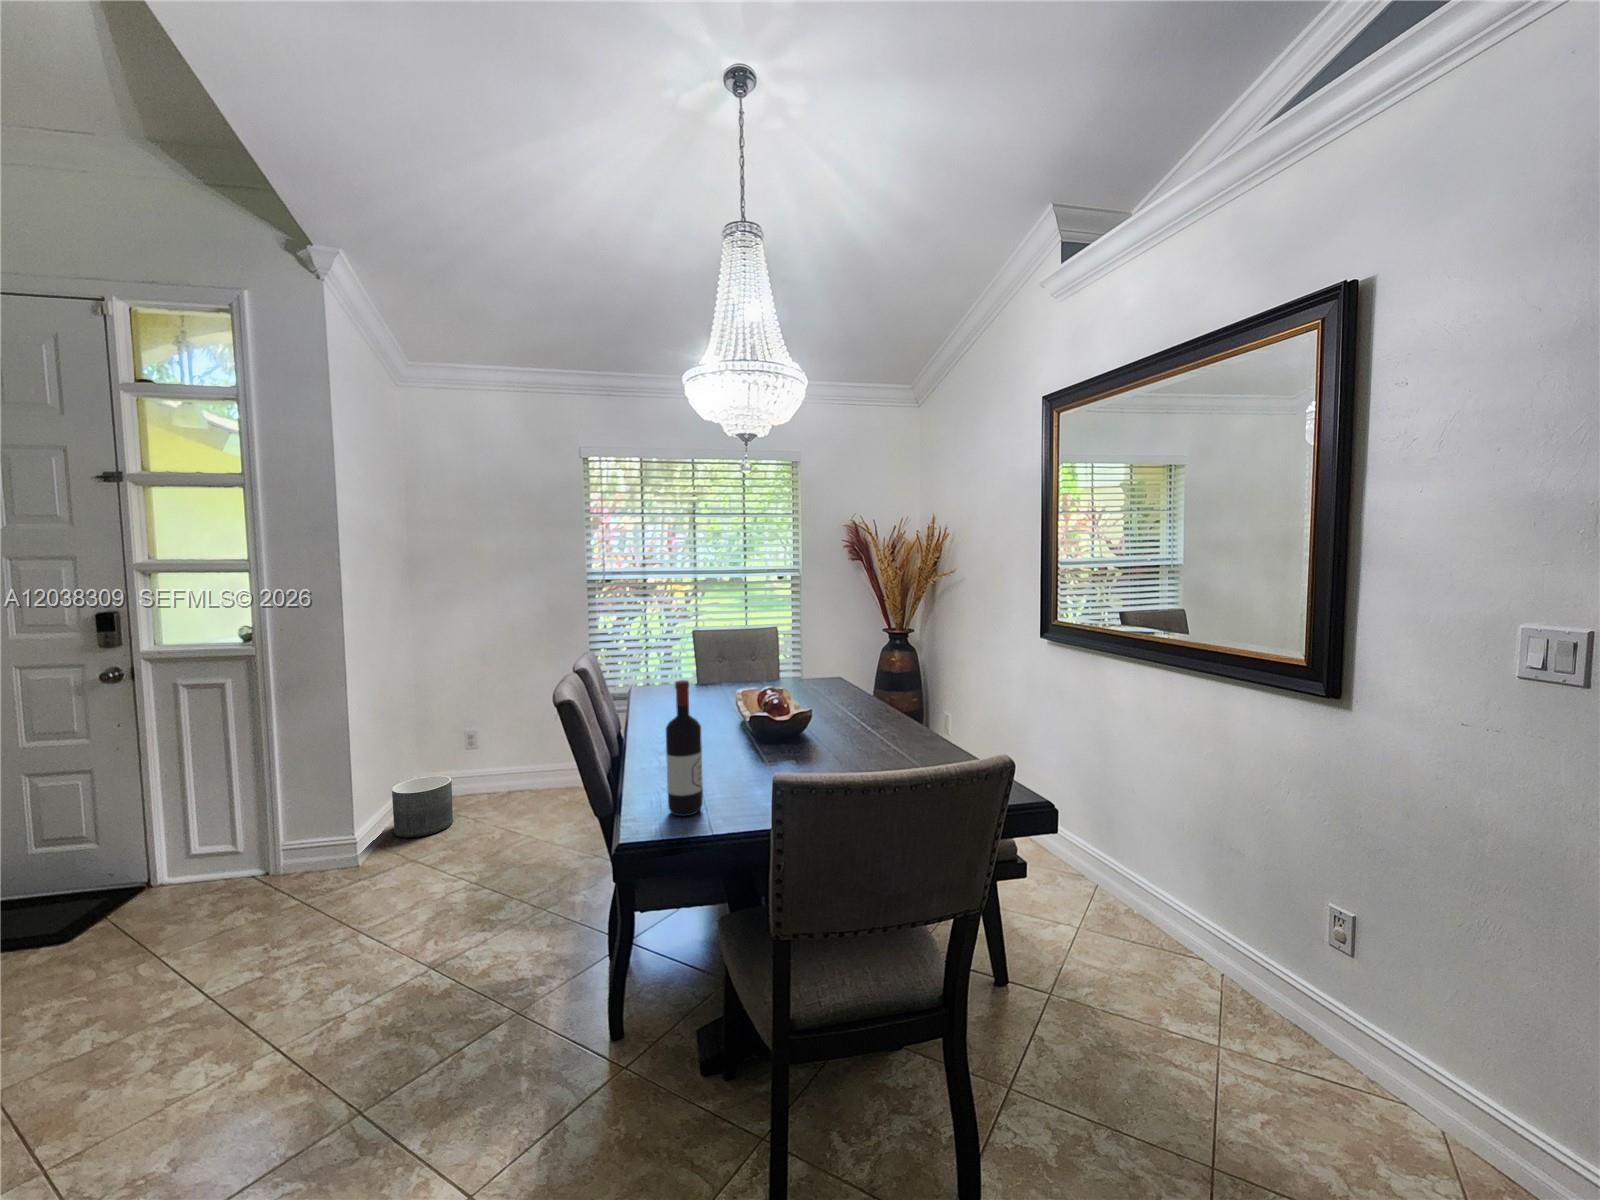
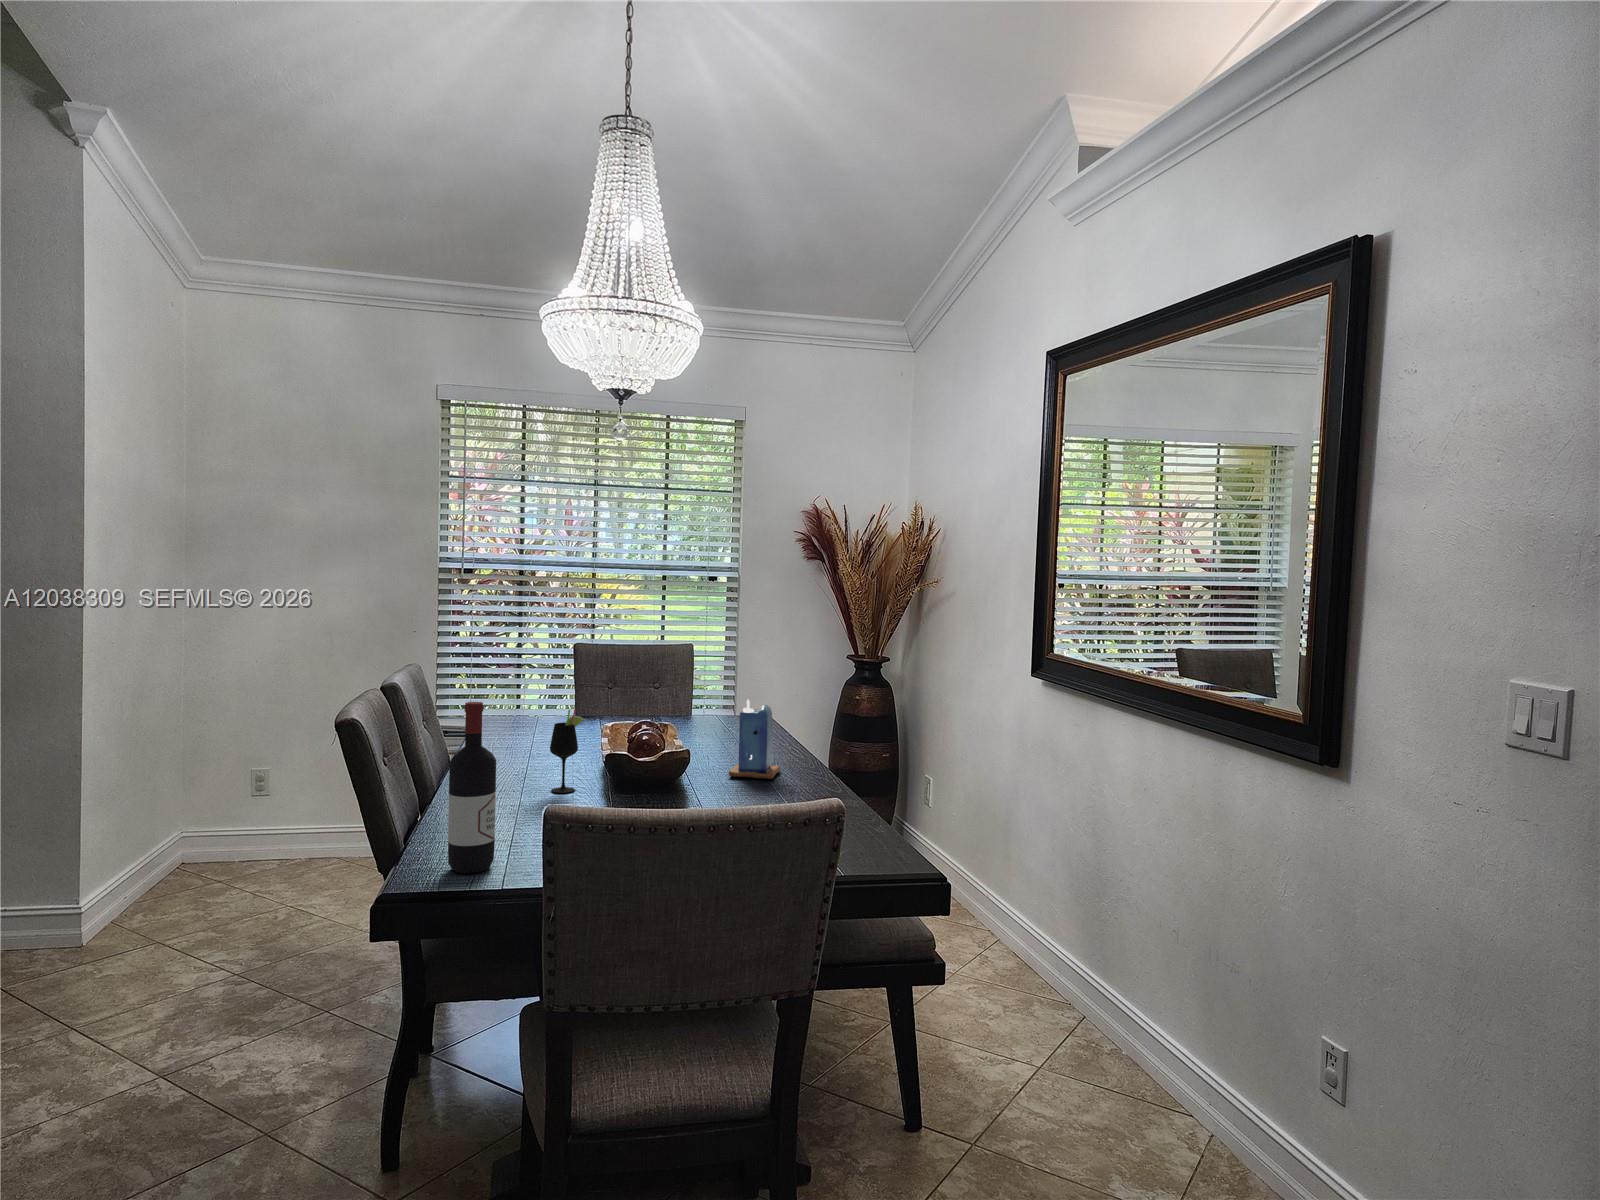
candle: none [841,664,875,723] -> present [729,699,780,779]
wine glass: none [713,679,737,742] -> present [550,709,584,793]
planter: present [392,776,453,837] -> none [141,831,225,913]

